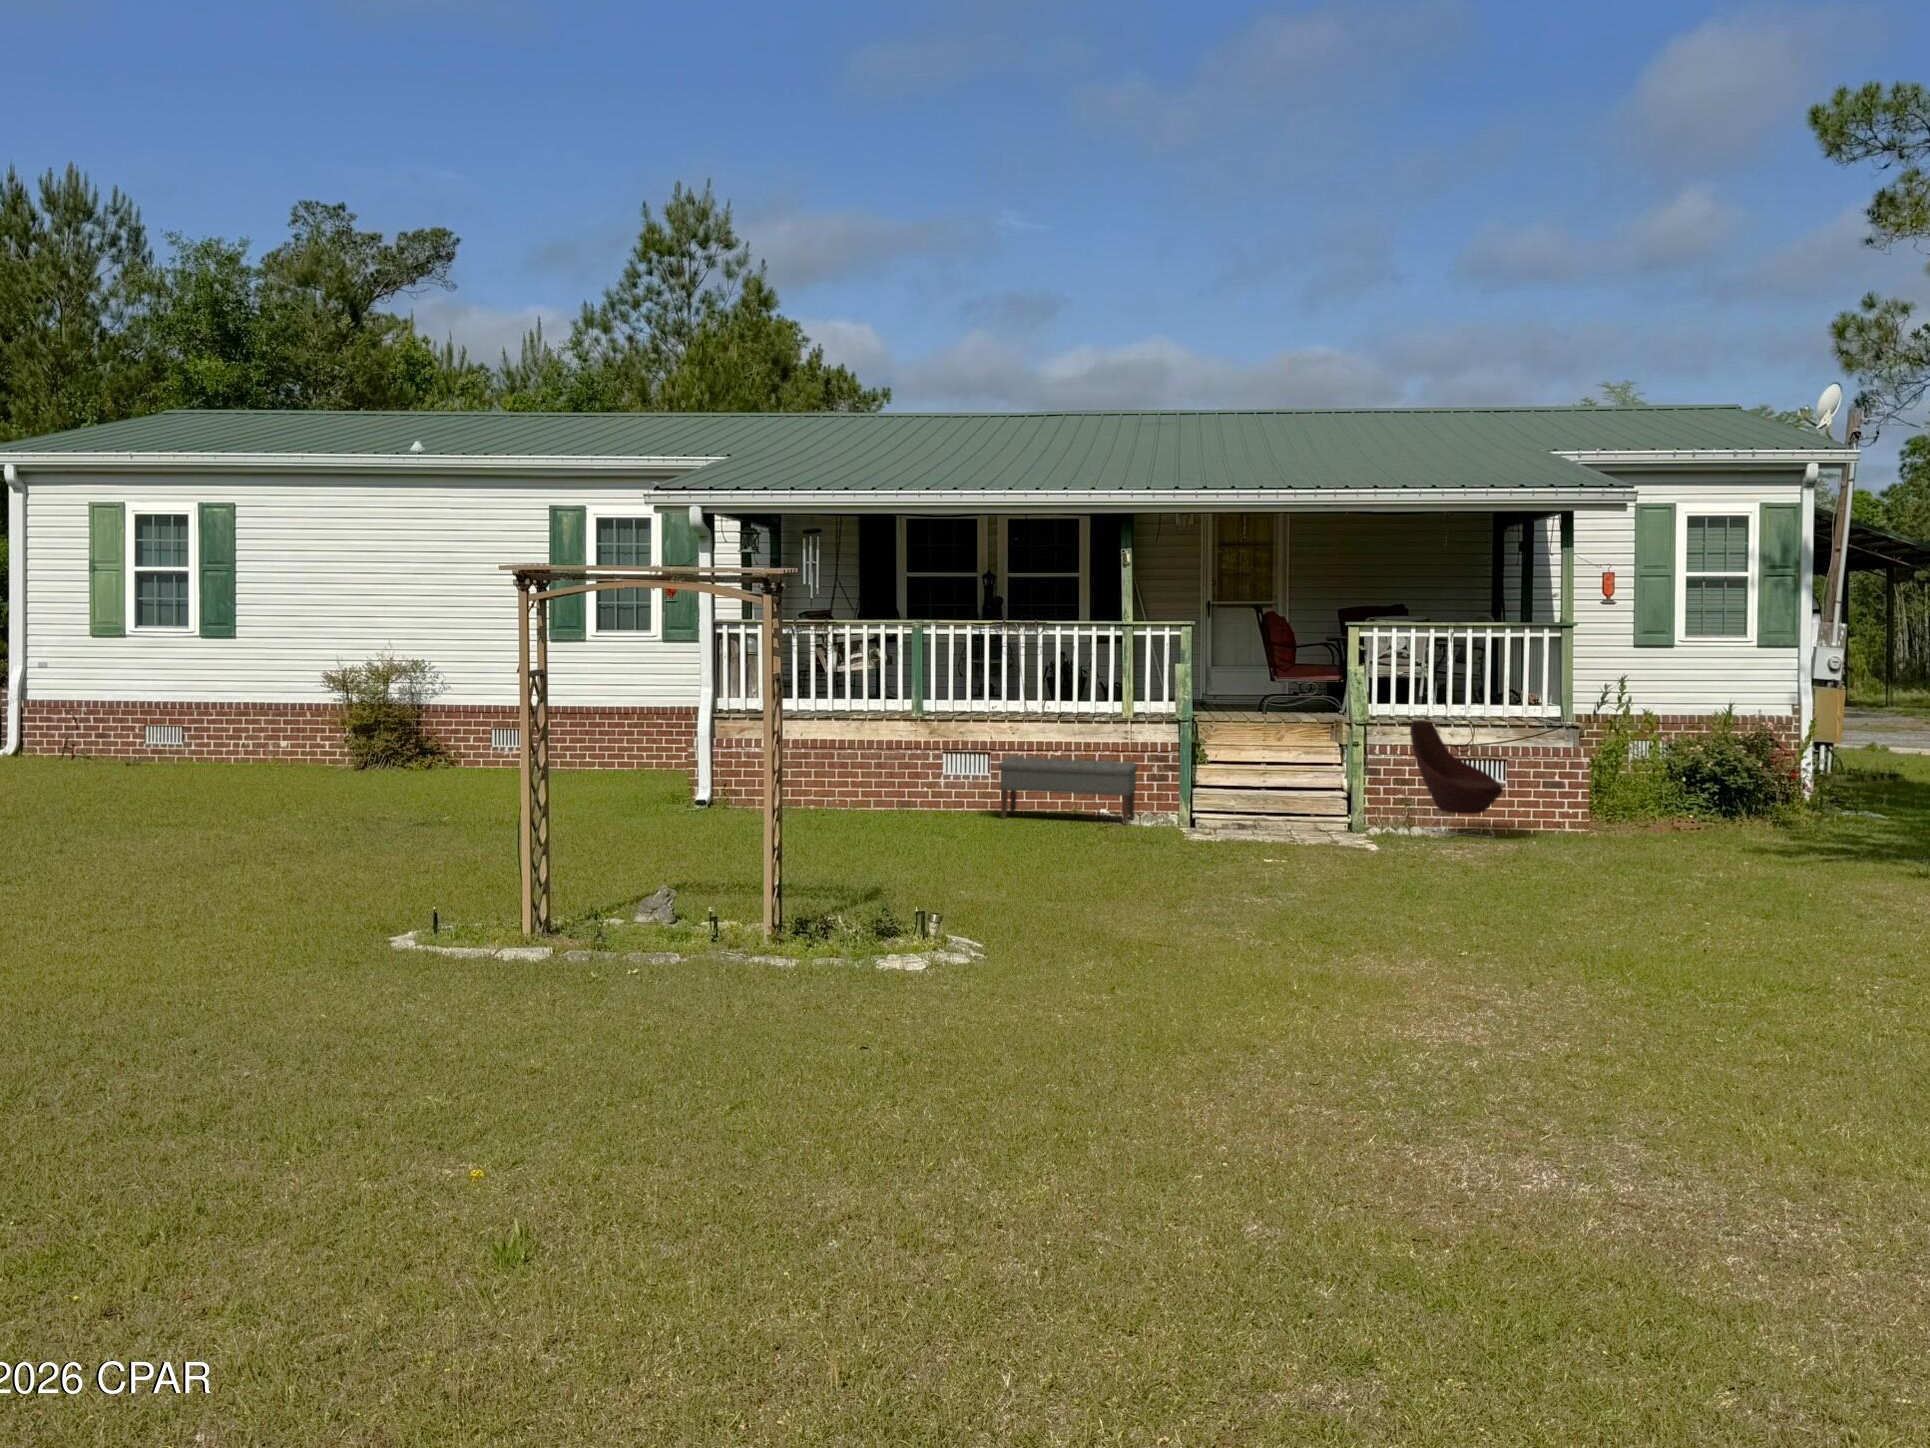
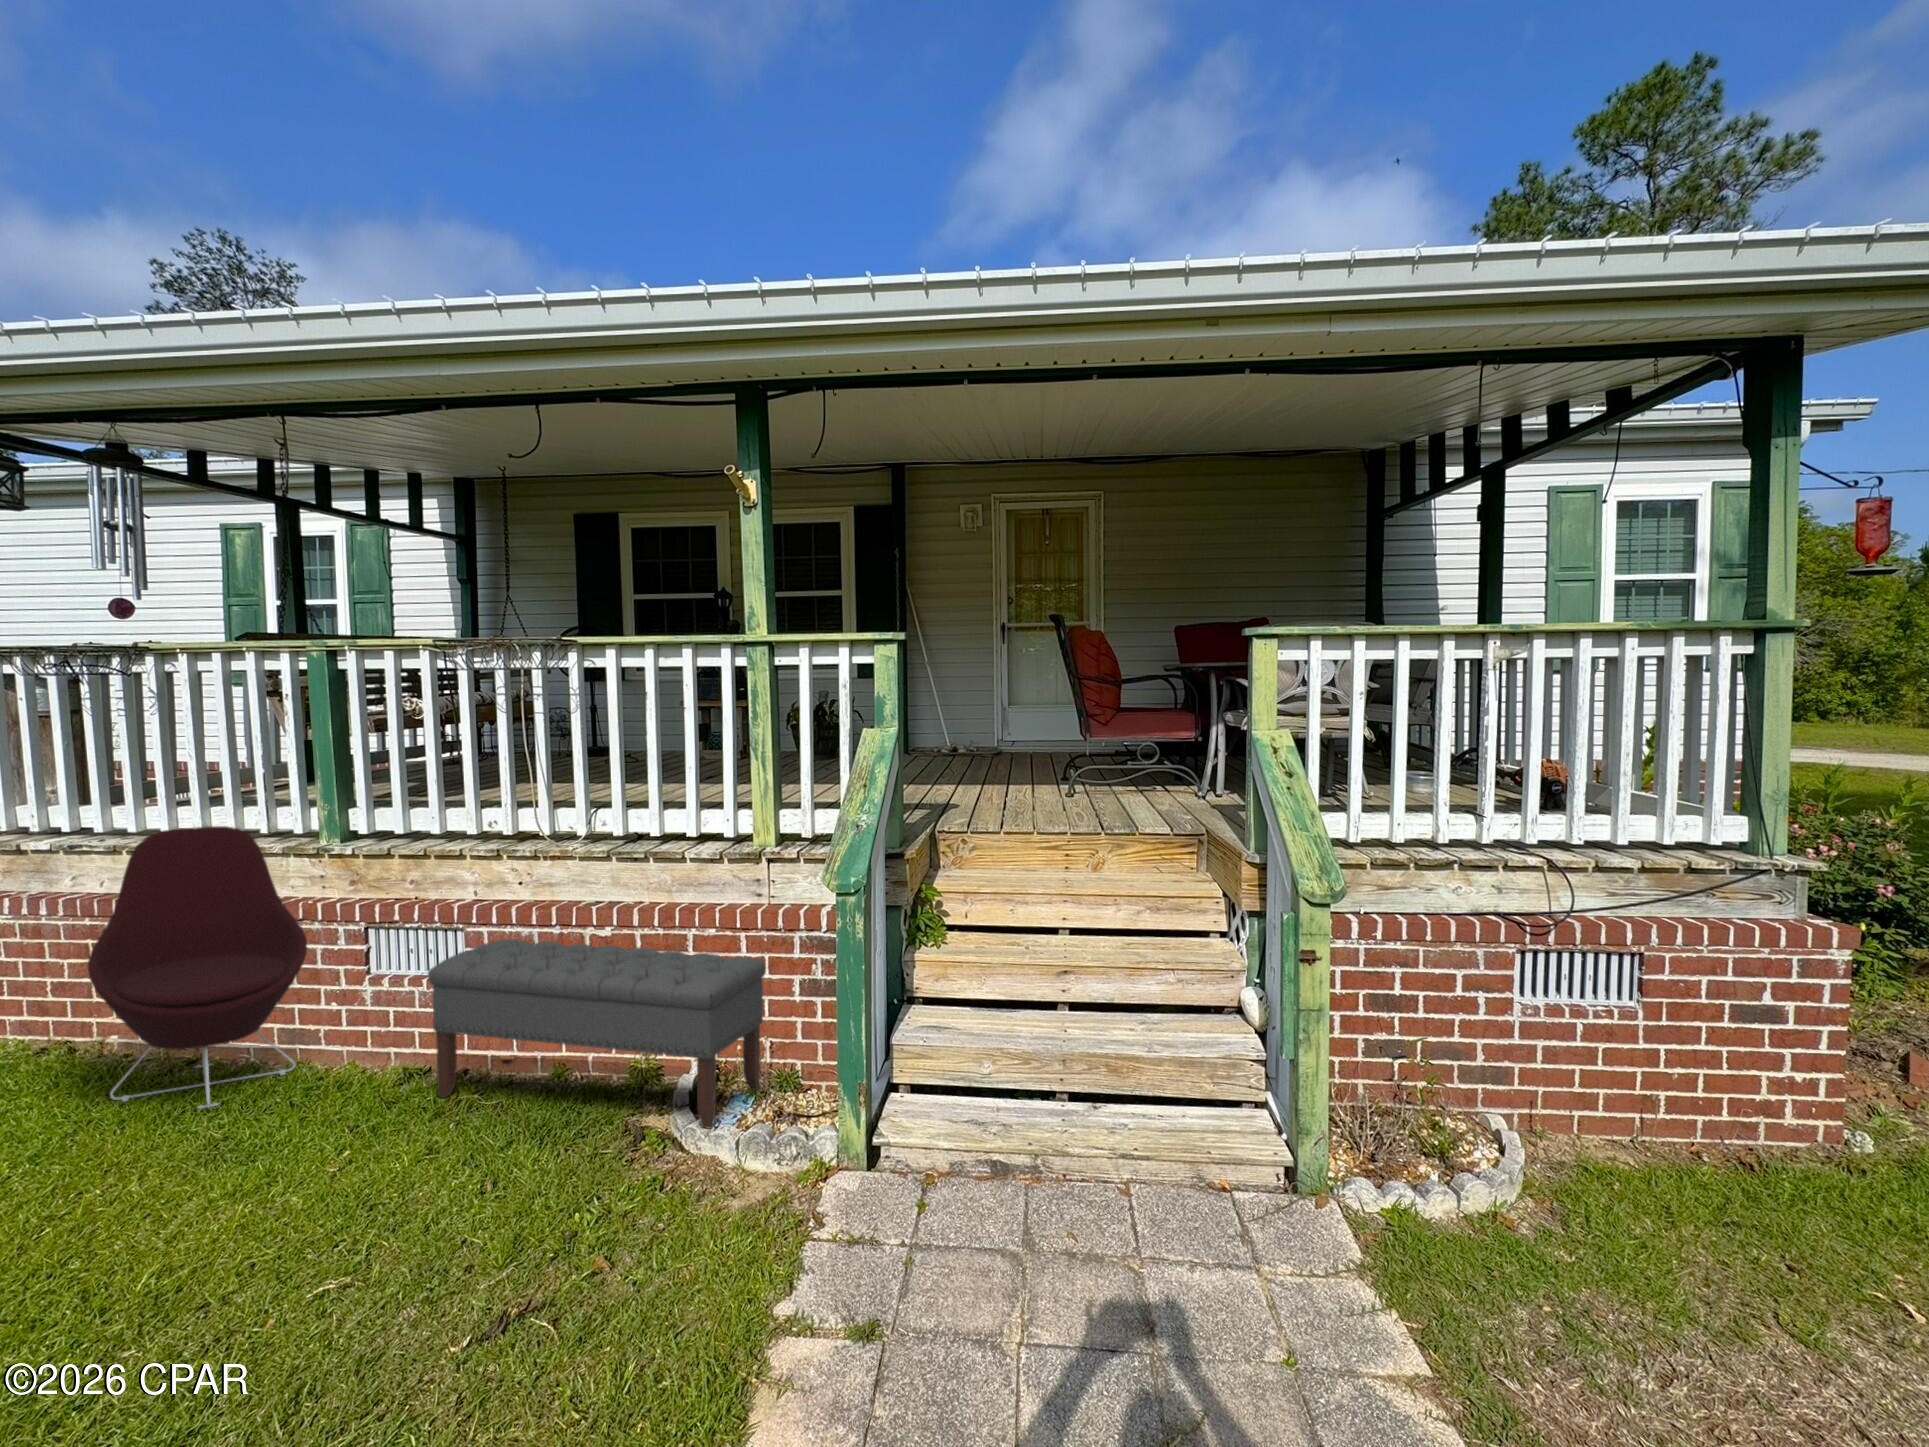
chair: present [1410,720,1503,837] -> present [88,826,307,1108]

